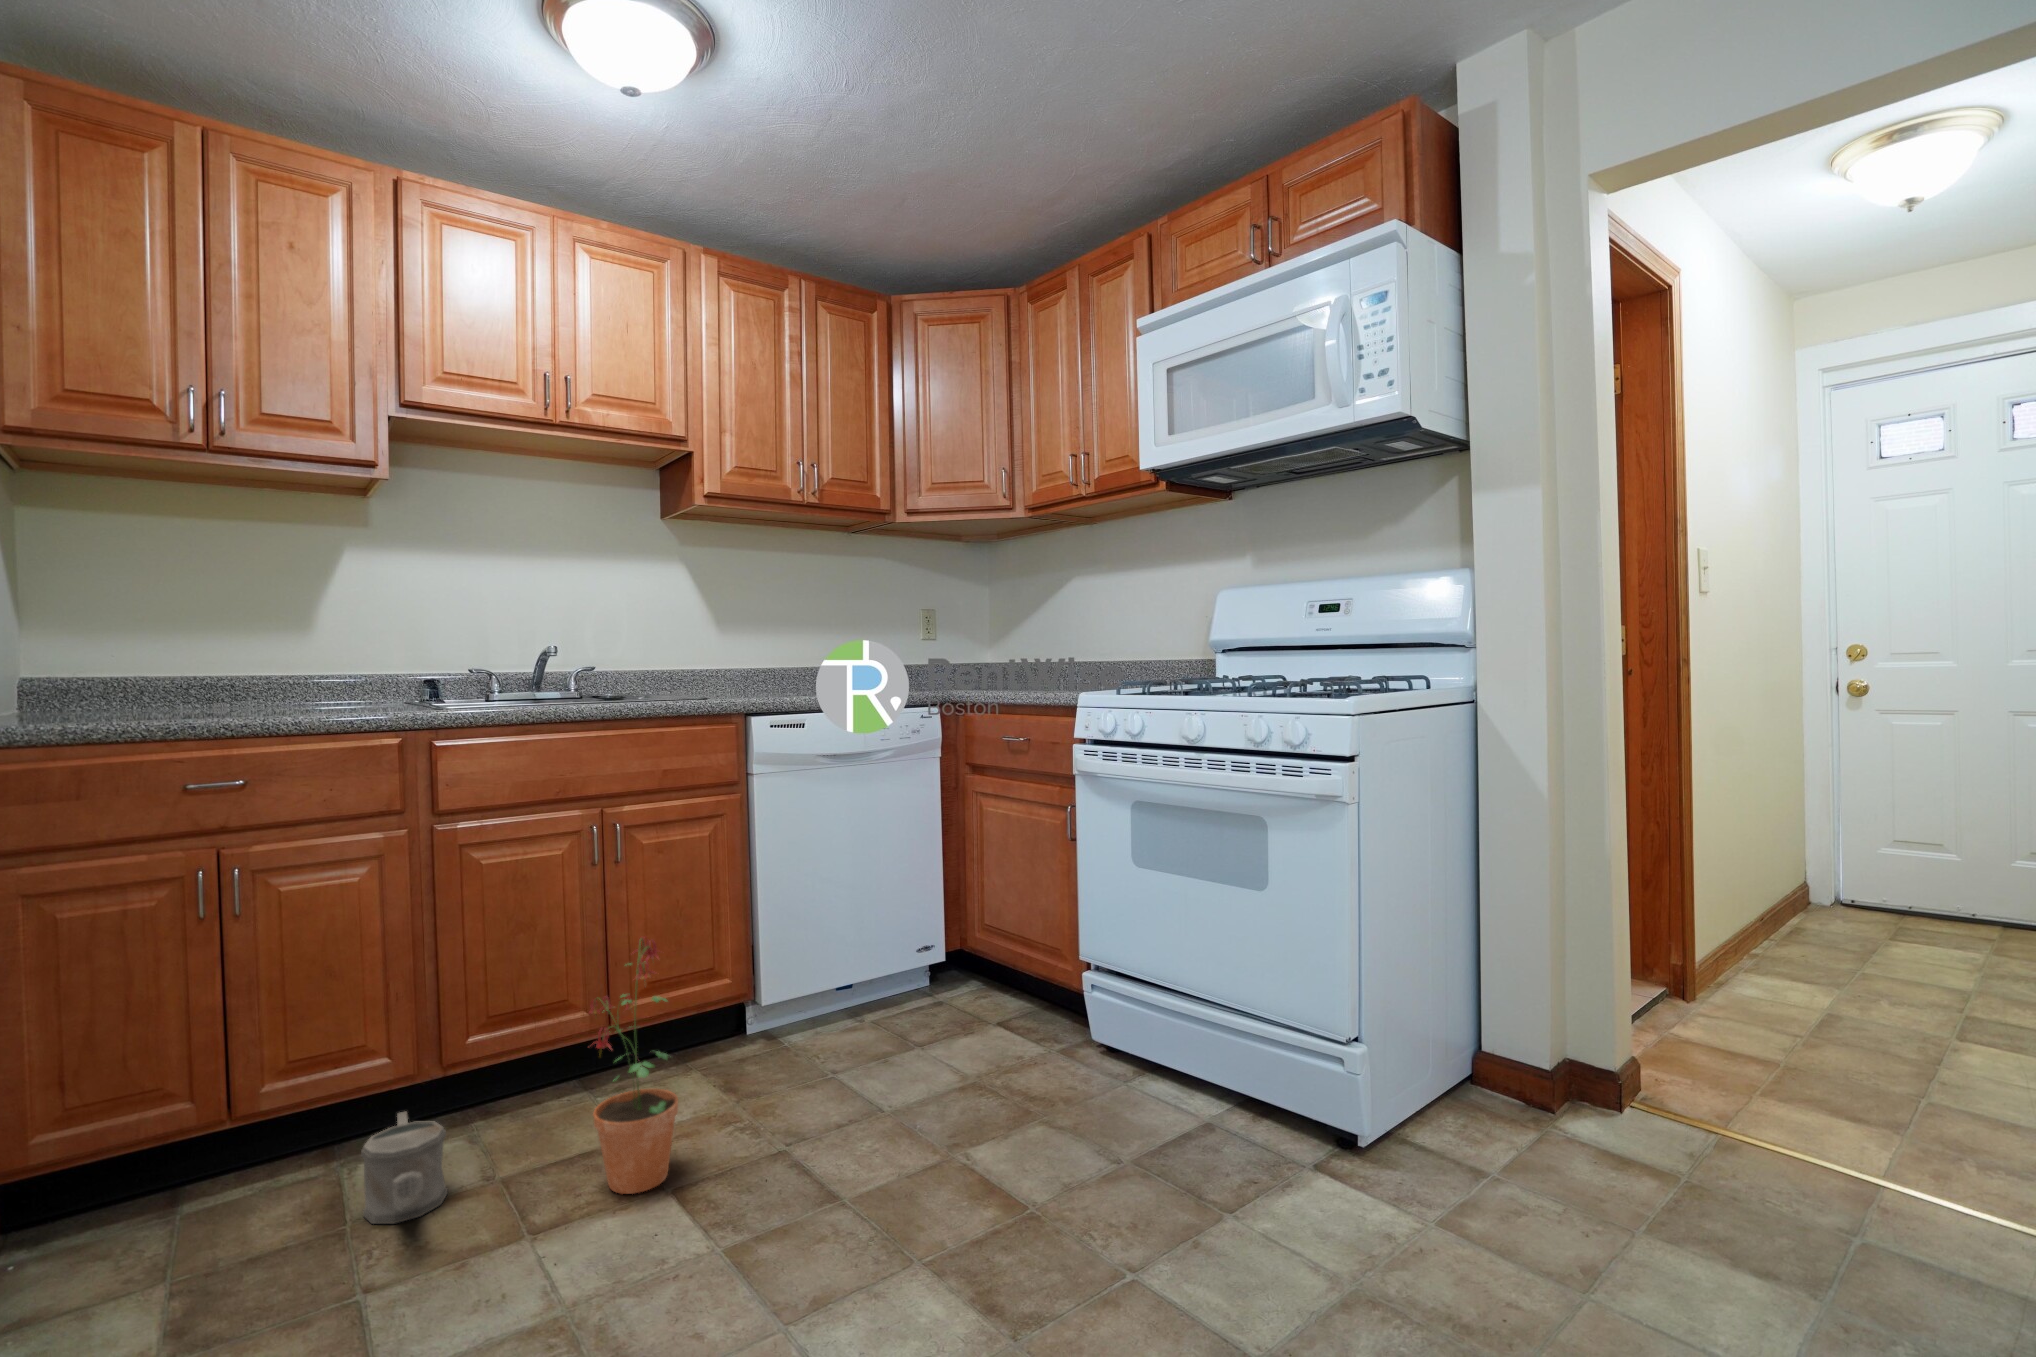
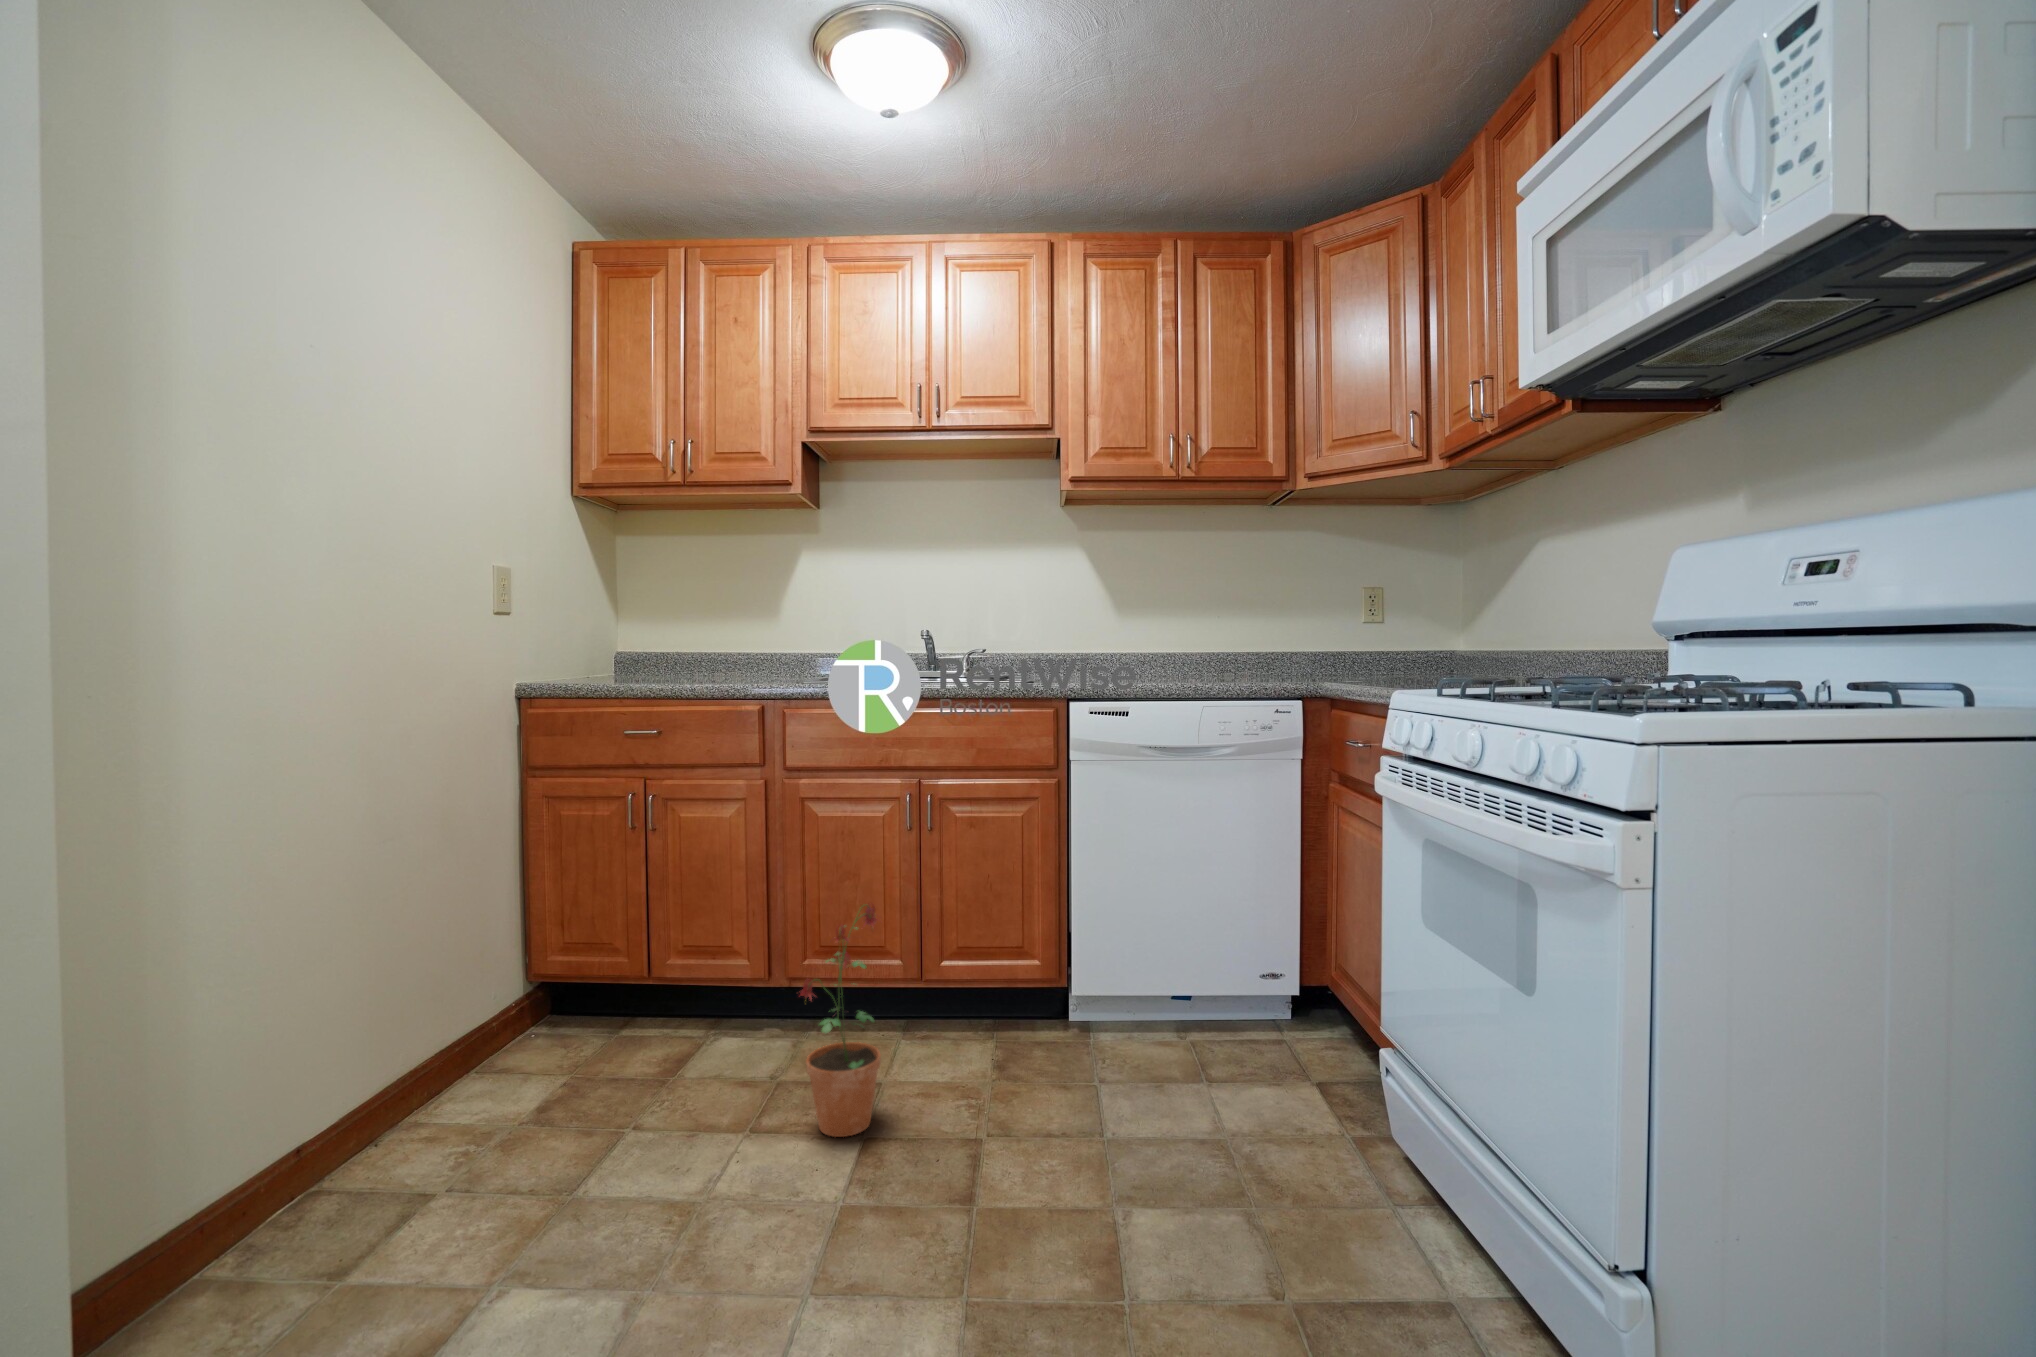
watering can: present [361,1112,448,1224] -> none [650,1009,736,1096]

